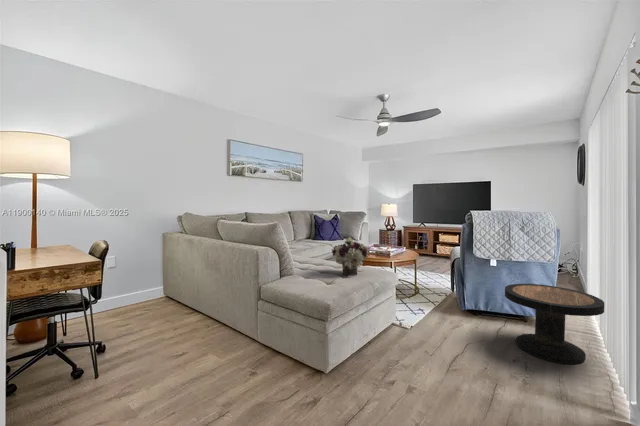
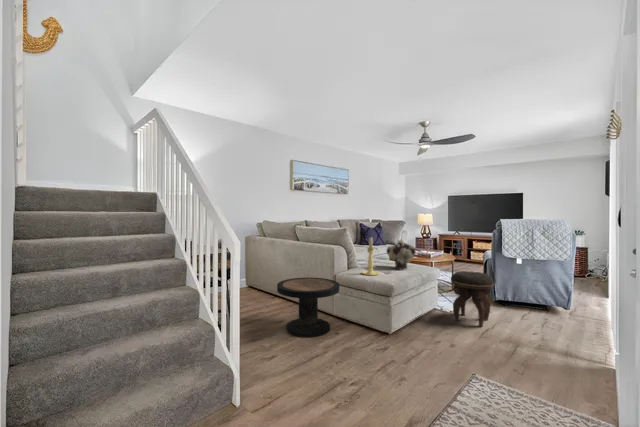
candle holder: none [293,235,318,288] -> present [362,237,379,275]
footstool: none [411,277,464,351] -> present [451,271,494,326]
side table: present [505,284,605,364] -> present [277,277,339,337]

